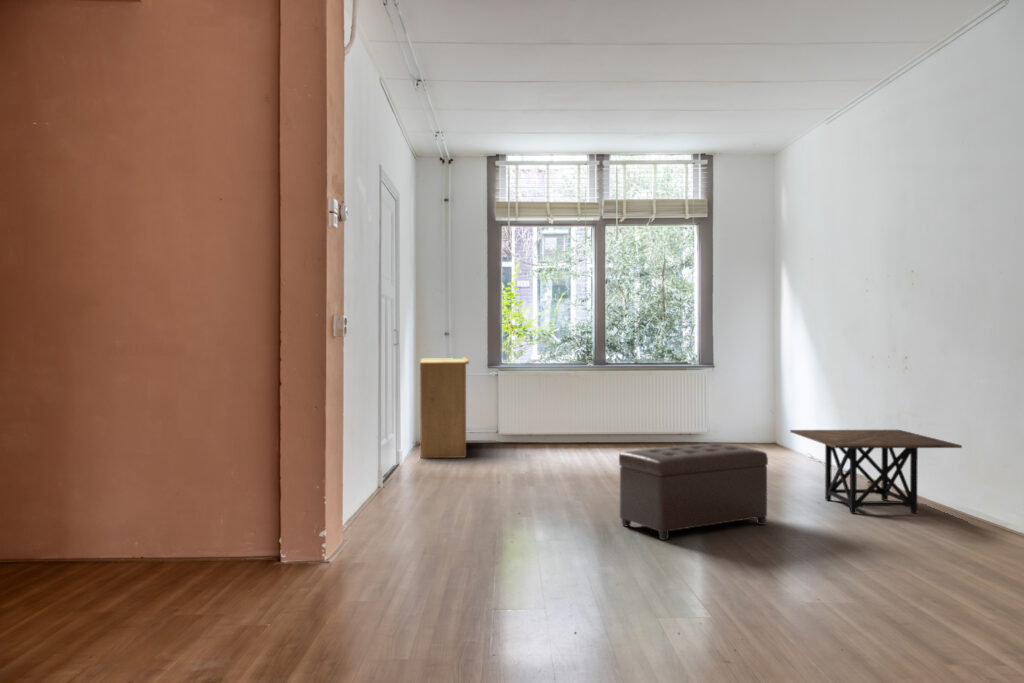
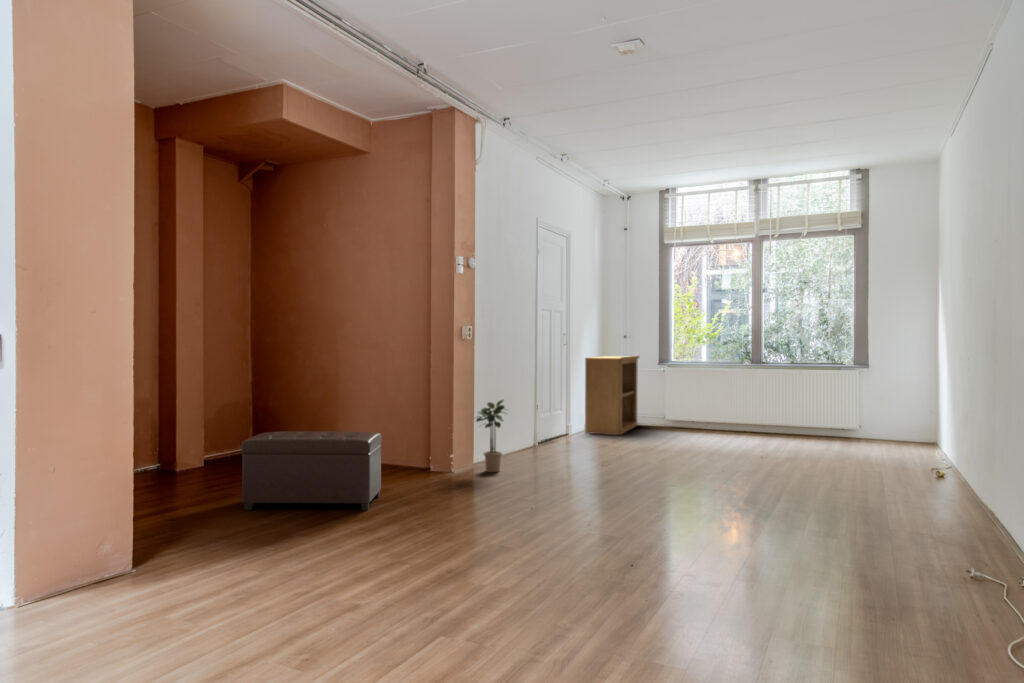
potted plant: none [375,427,426,530] -> present [476,400,505,472]
side table: present [790,430,962,514] -> none [845,422,986,507]
ottoman: present [619,444,768,540] -> present [241,431,382,511]

